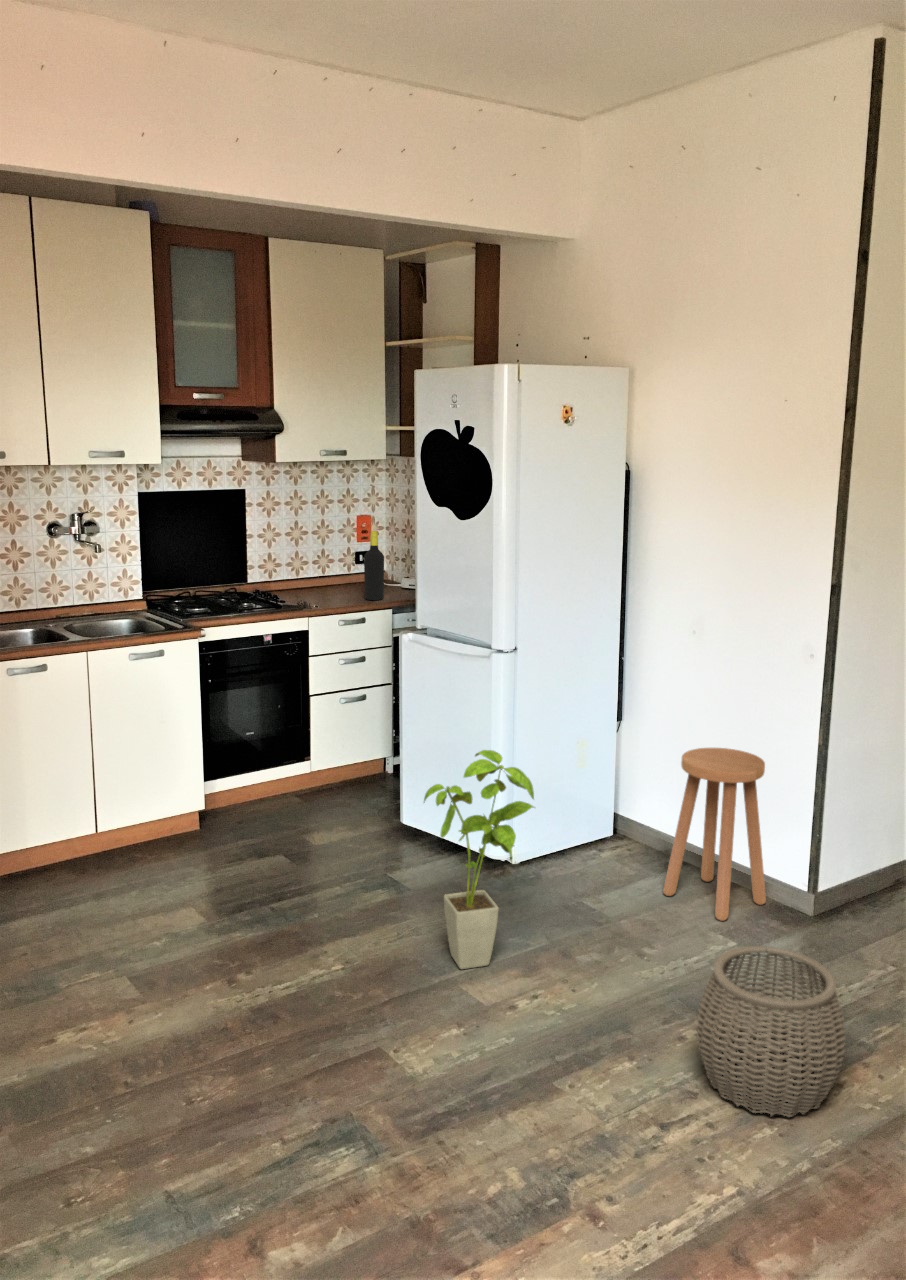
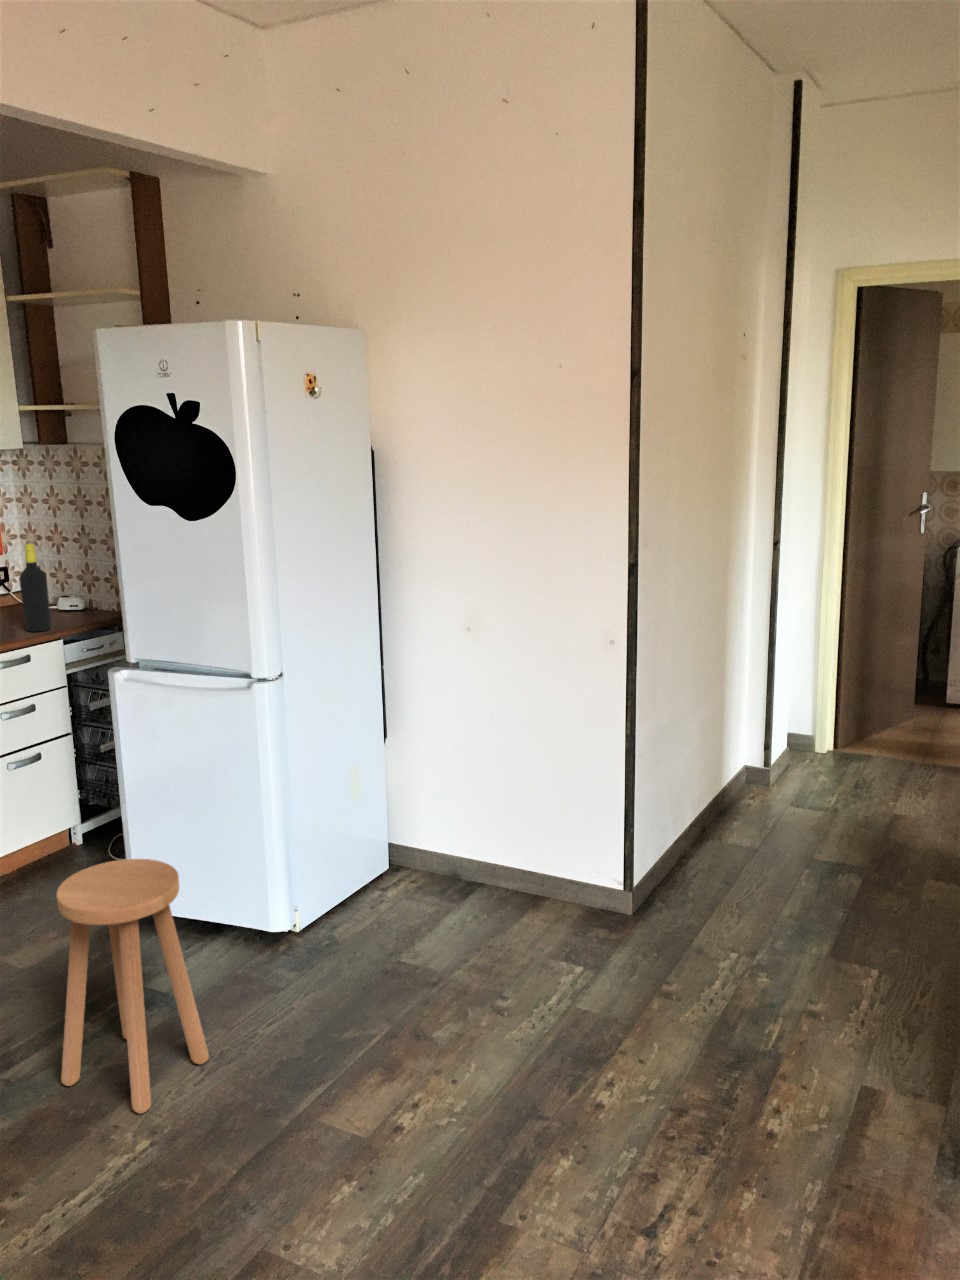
stool: present [663,748,766,921] -> present [56,859,209,1114]
house plant: present [424,750,534,969] -> none [236,814,391,1093]
woven basket: present [696,946,846,1117] -> none [633,979,800,1180]

